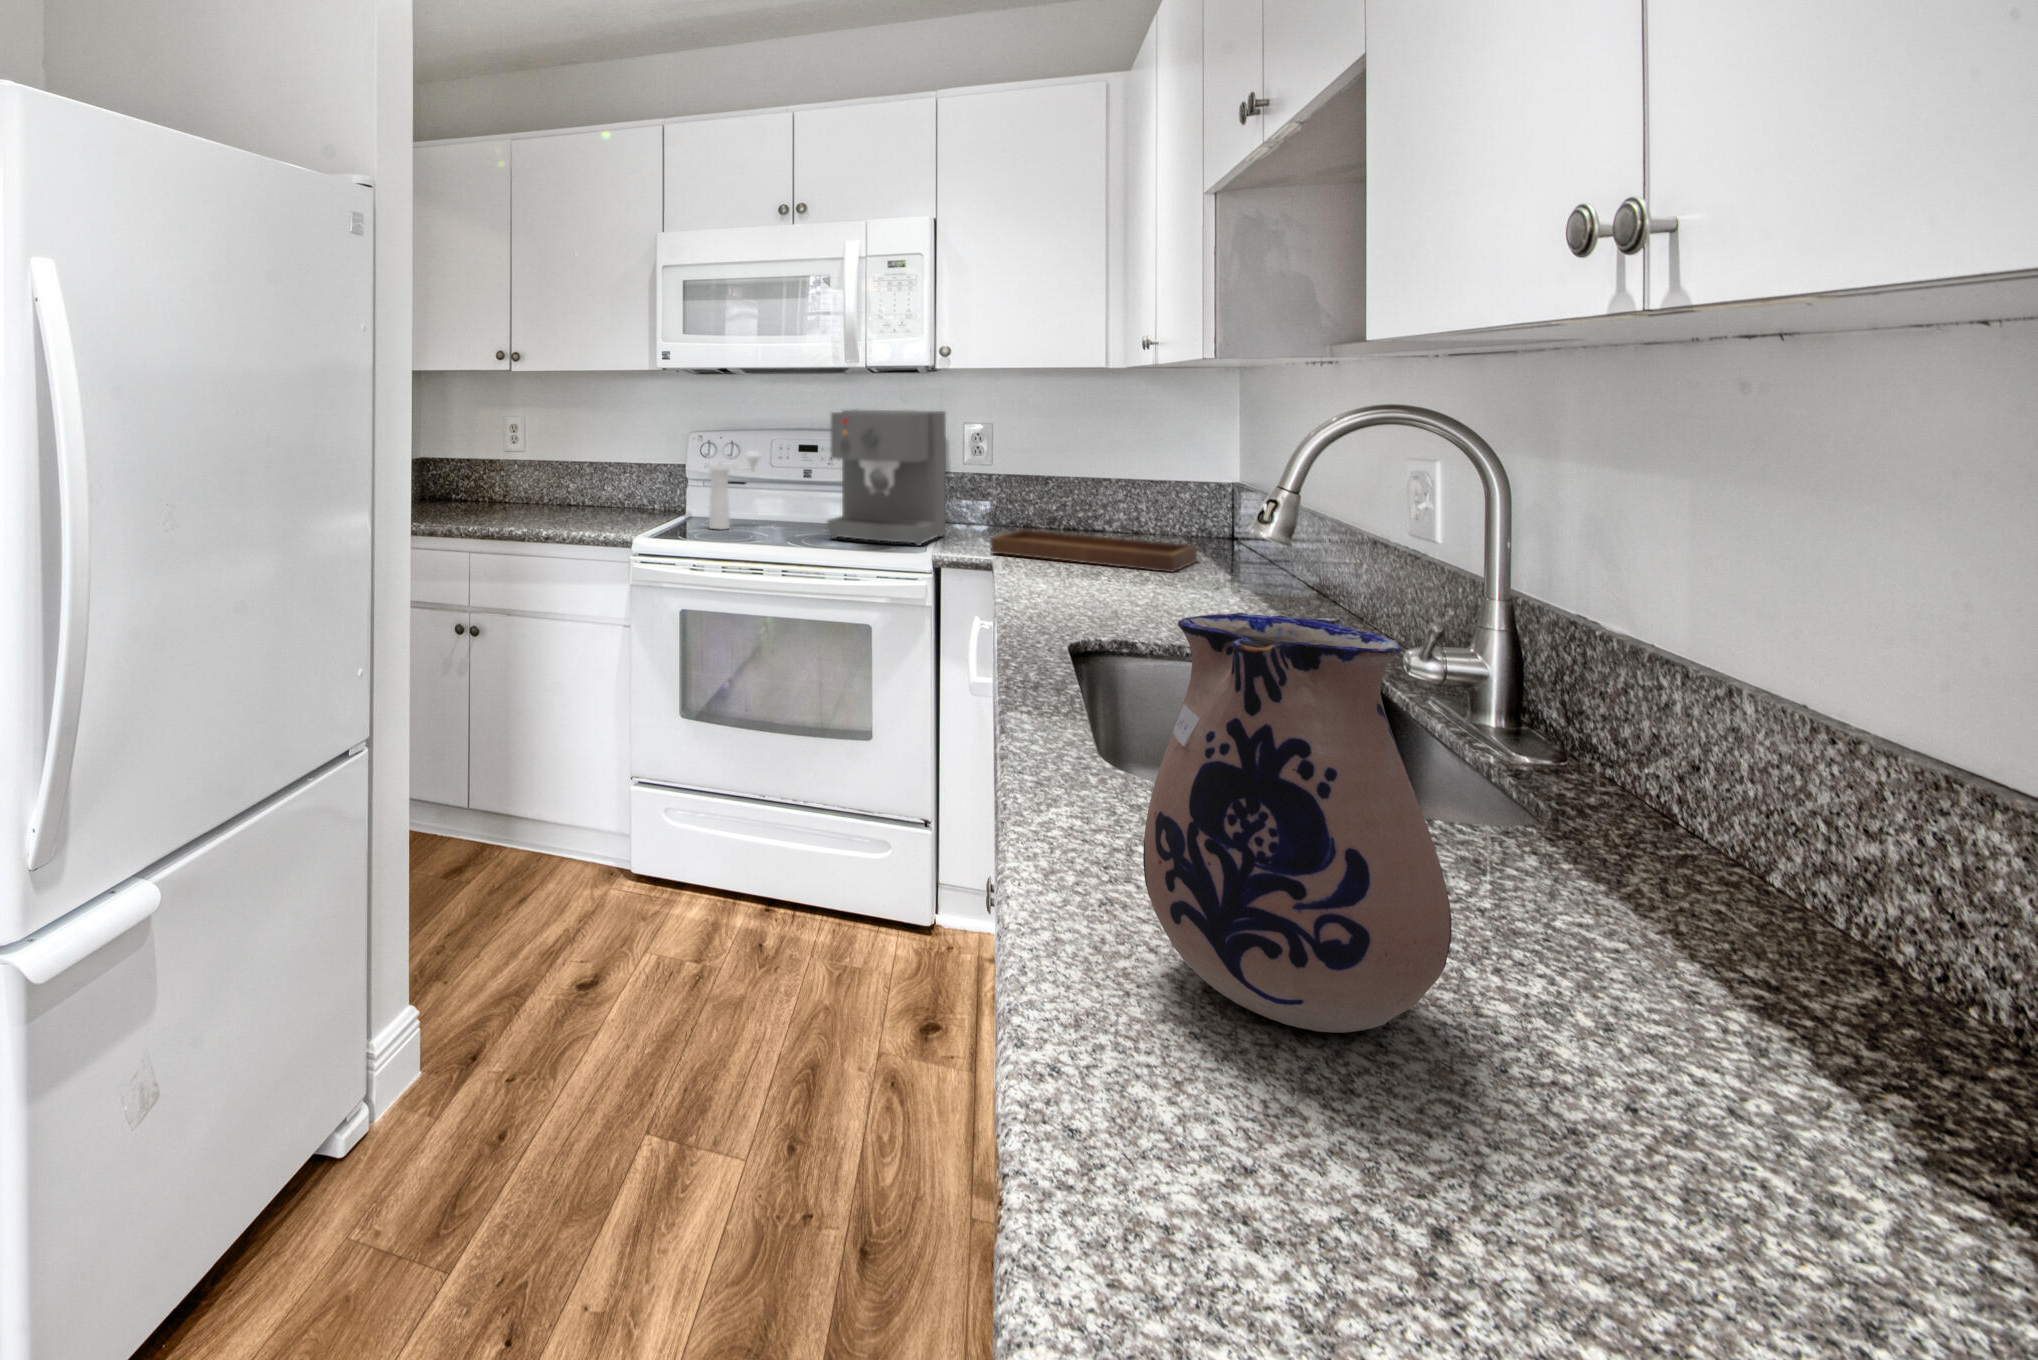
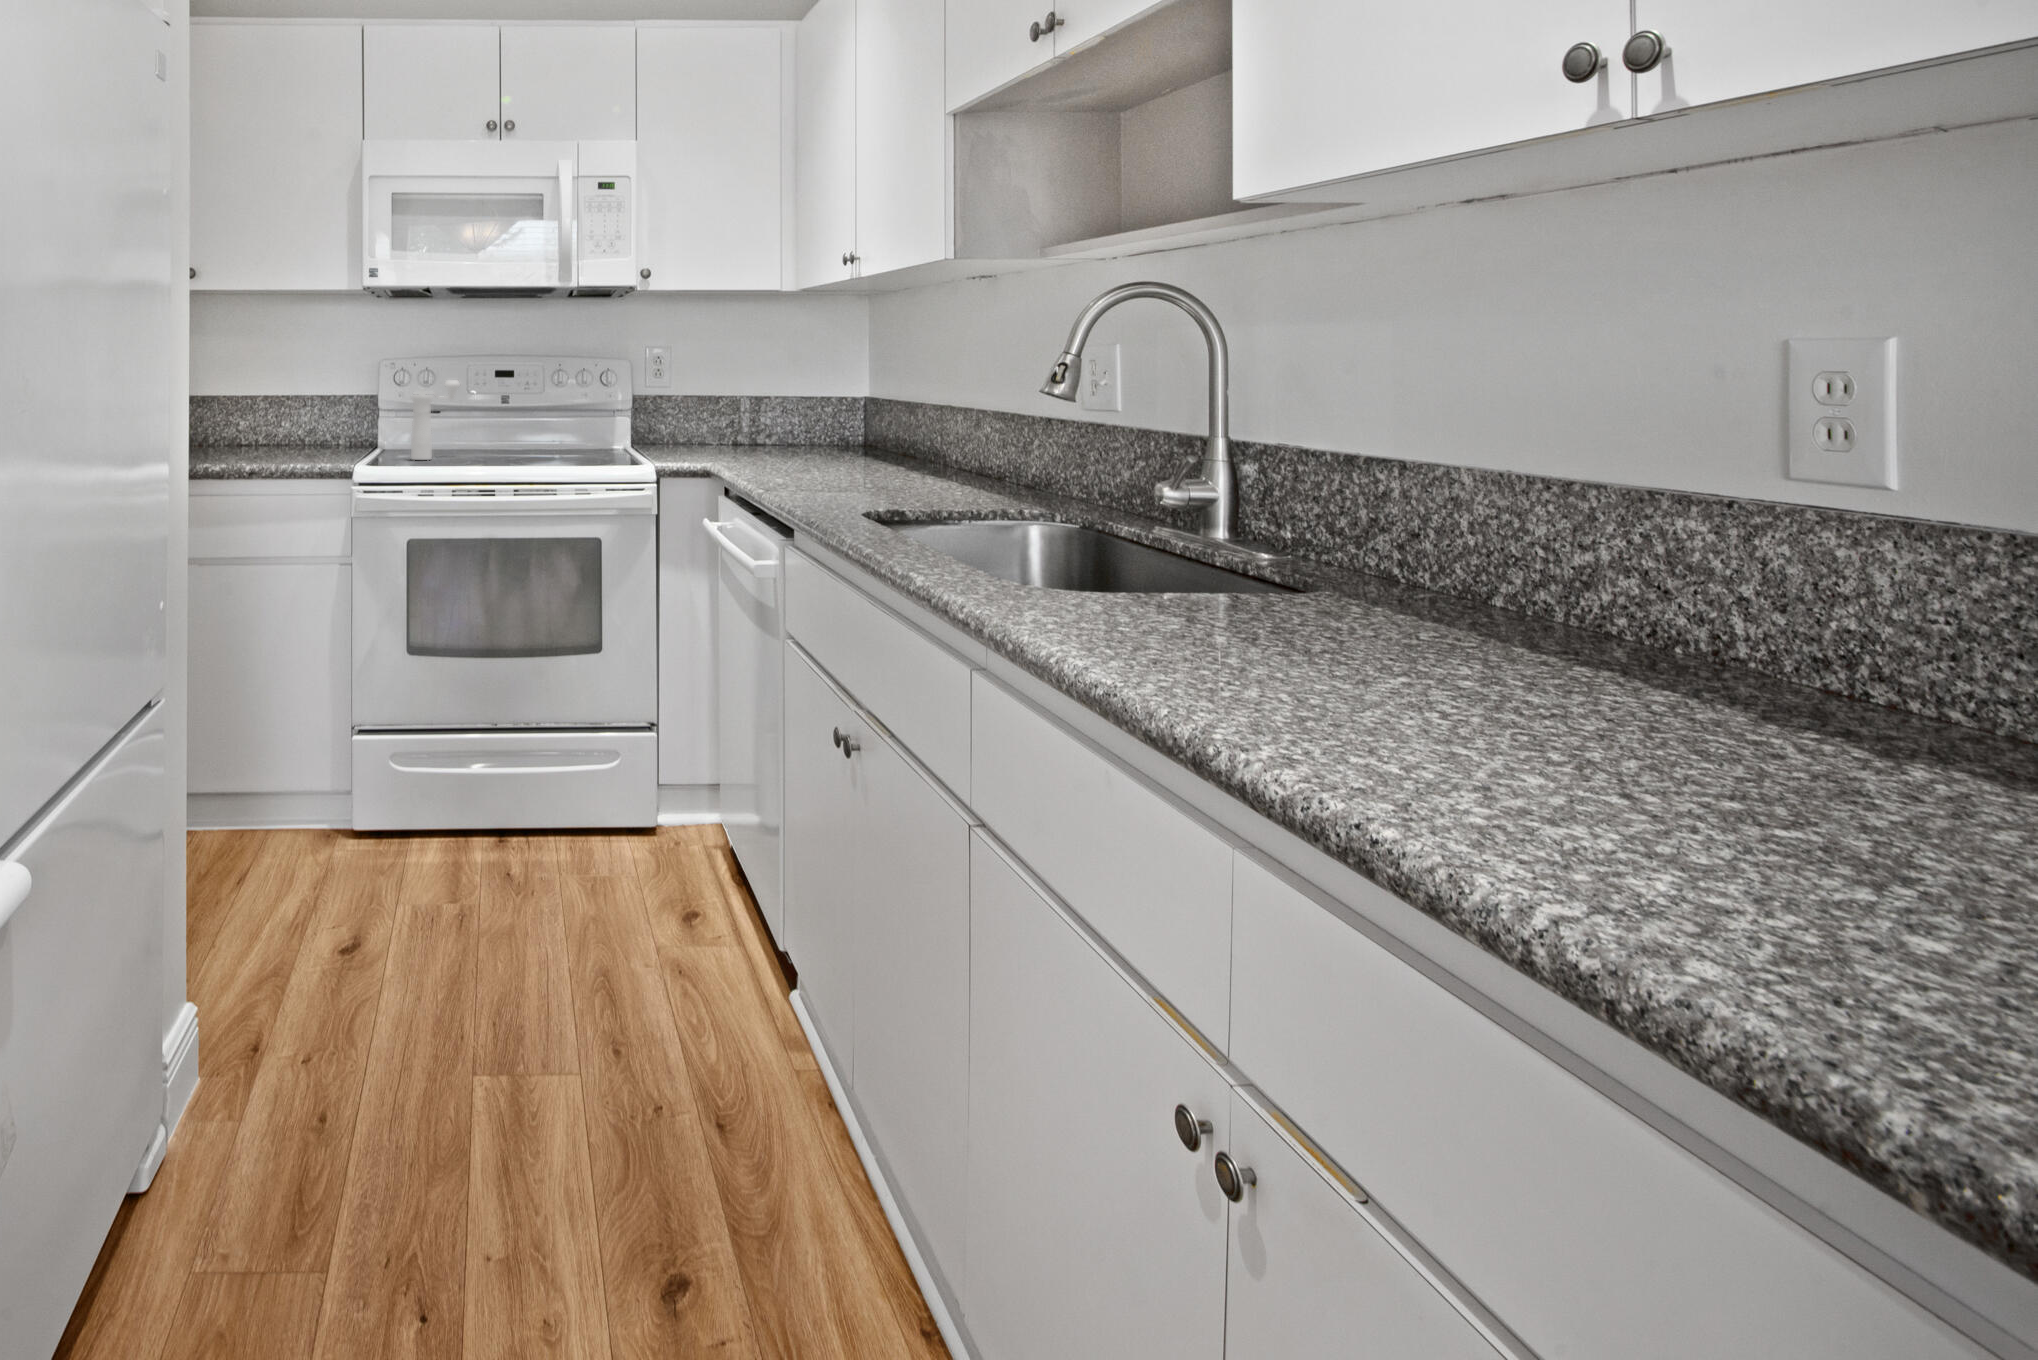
coffee maker: present [827,409,946,546] -> none [540,335,642,464]
tray: present [991,499,1197,572] -> none [701,412,866,471]
ceramic pitcher: present [1143,613,1452,1033] -> none [1256,396,1514,707]

